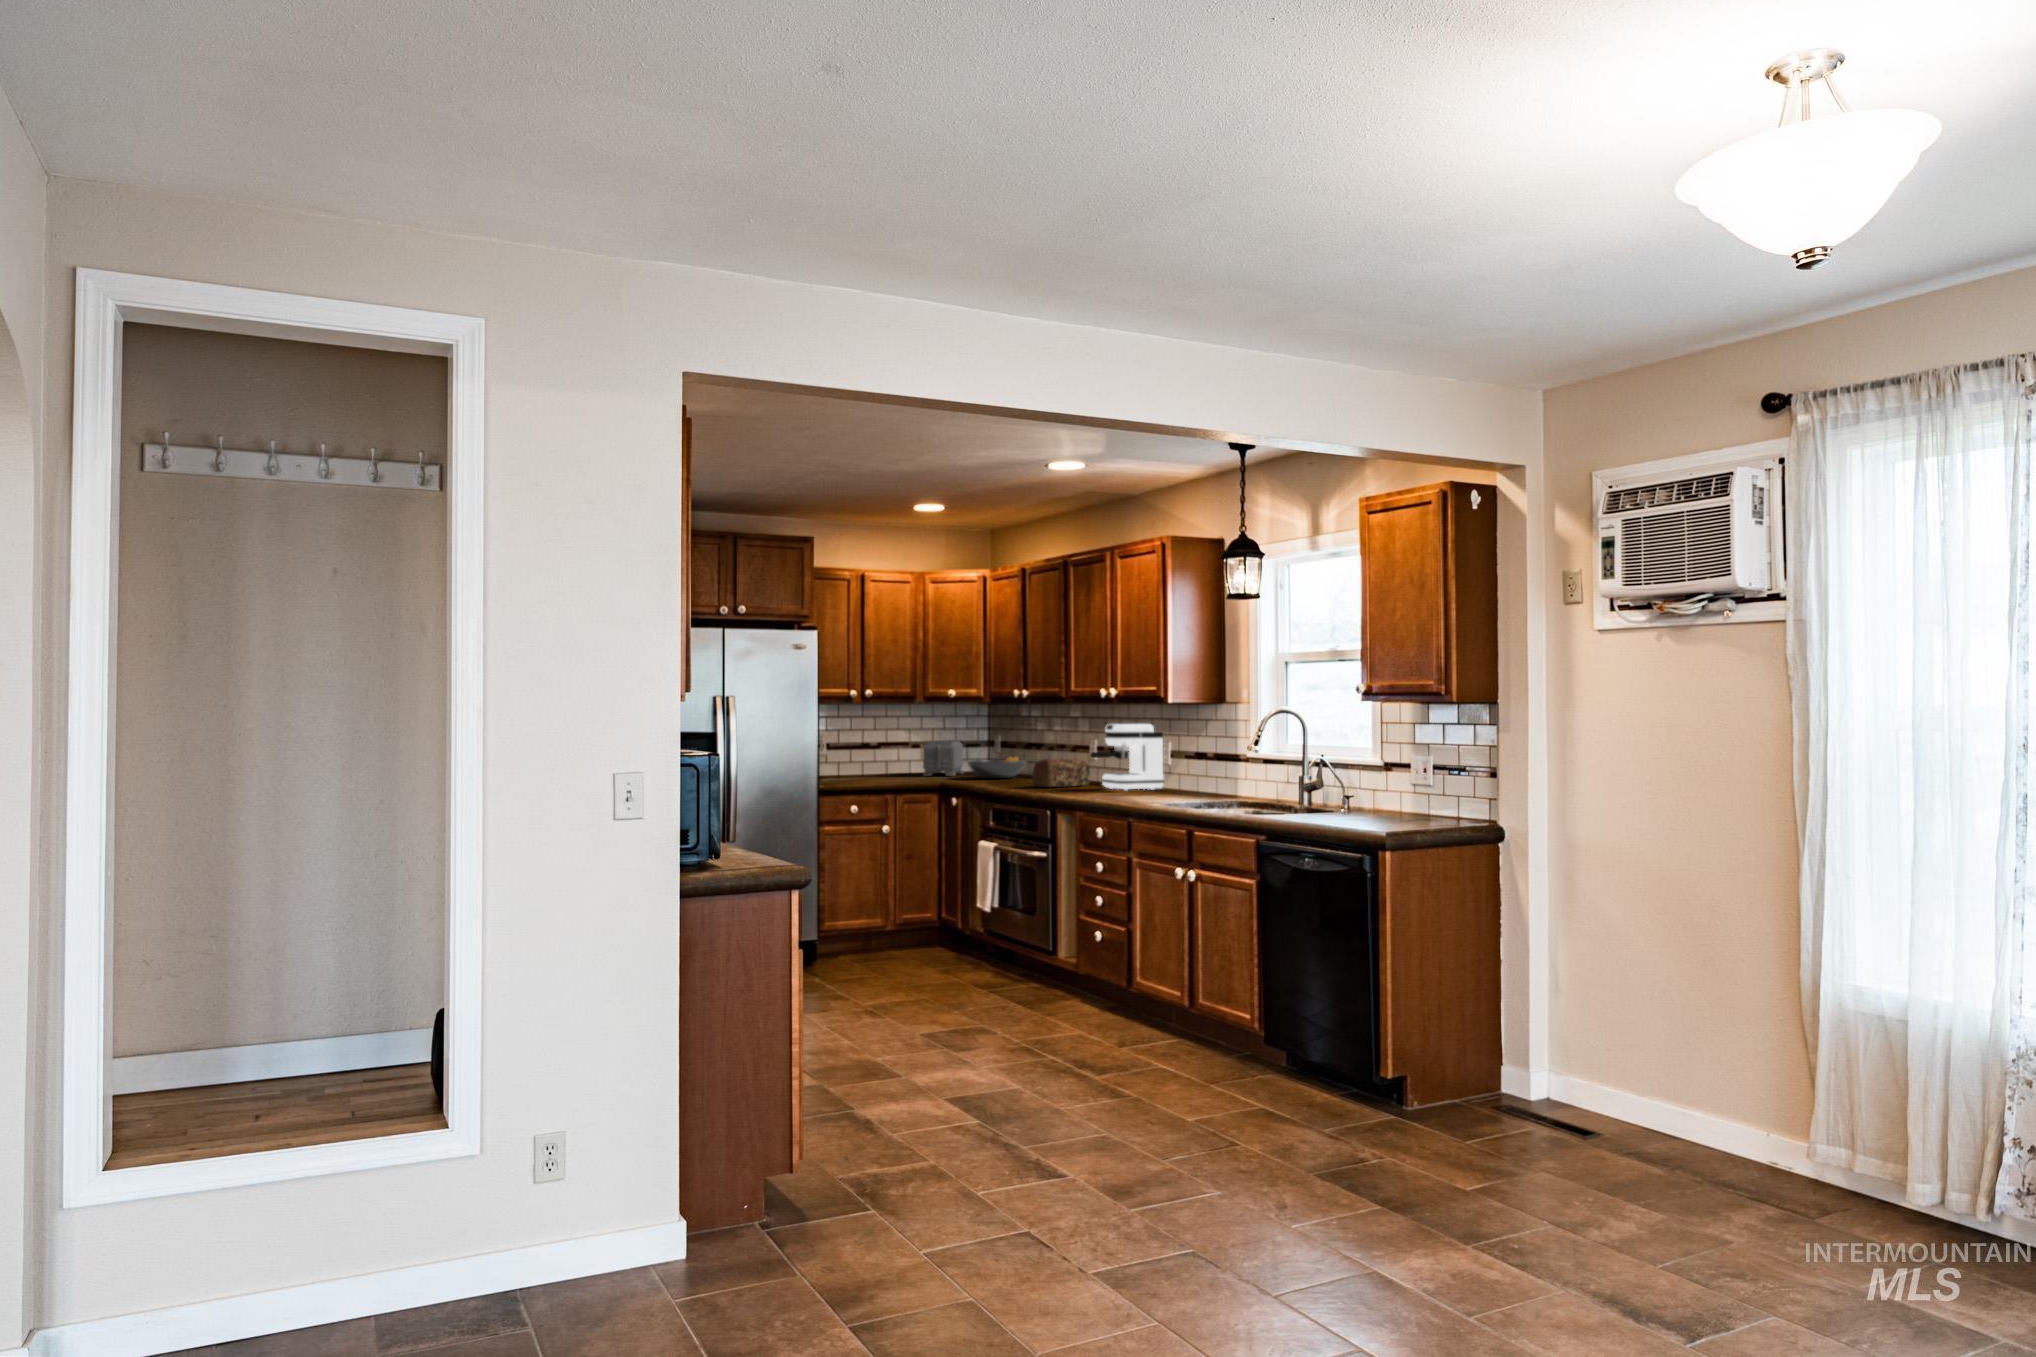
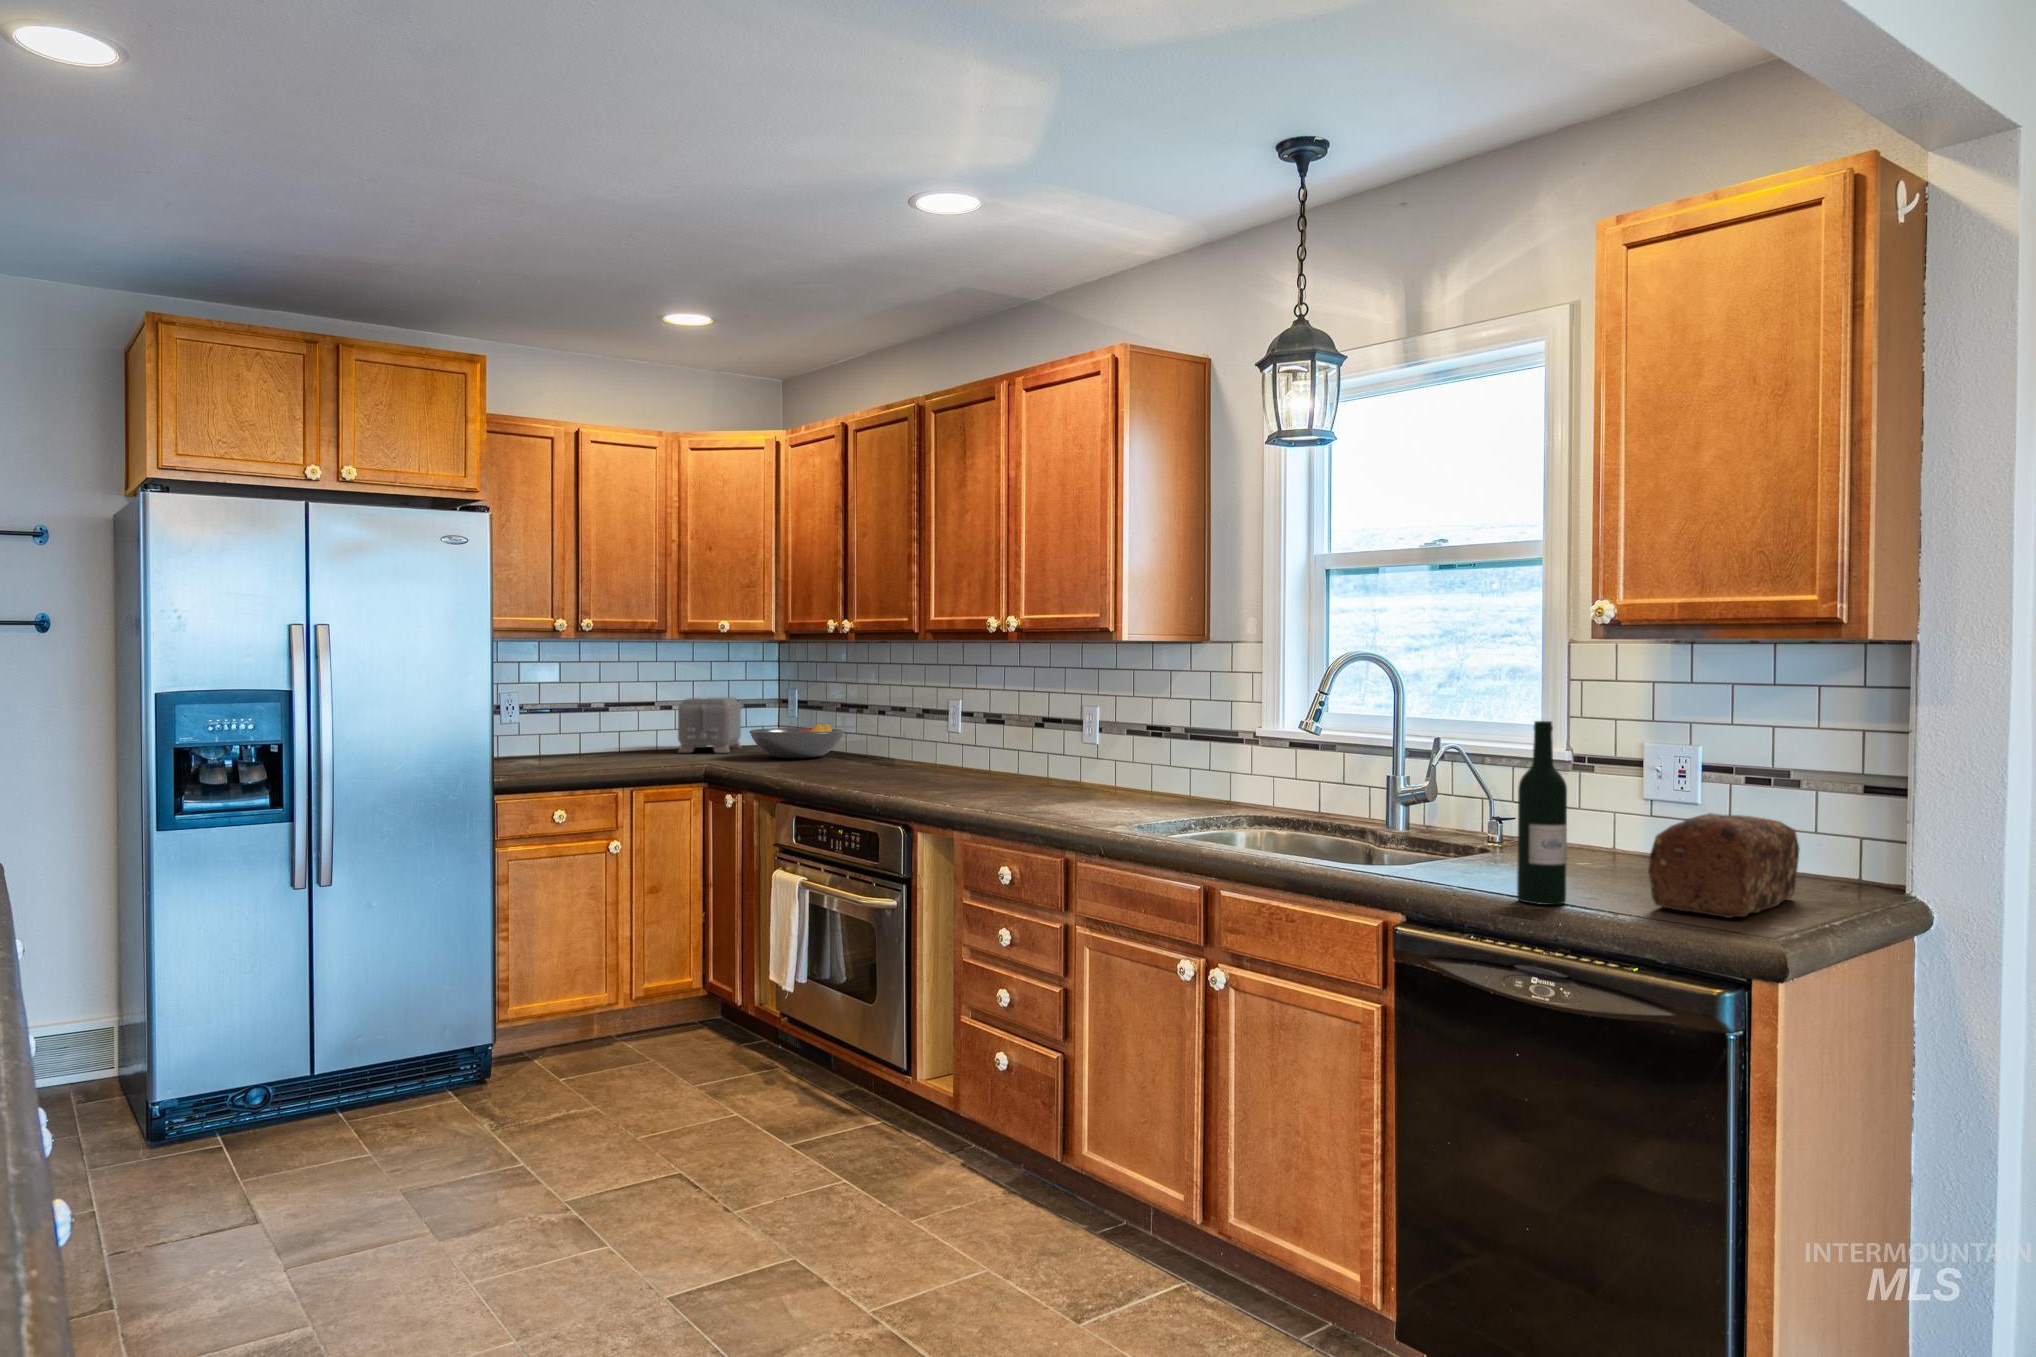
coffee maker: present [1090,724,1164,791] -> none [968,675,1090,788]
wine bottle: none [1302,743,1324,827] -> present [1517,721,1567,905]
bread loaf: present [1032,758,1090,787] -> present [1648,813,1800,918]

